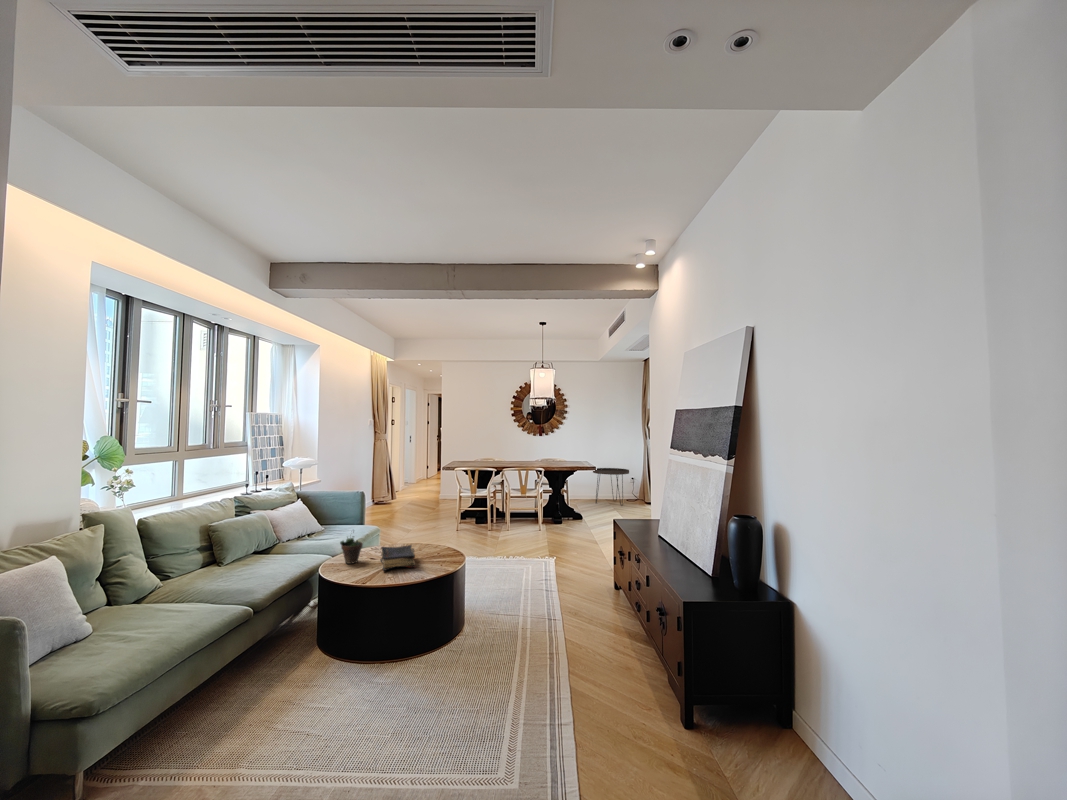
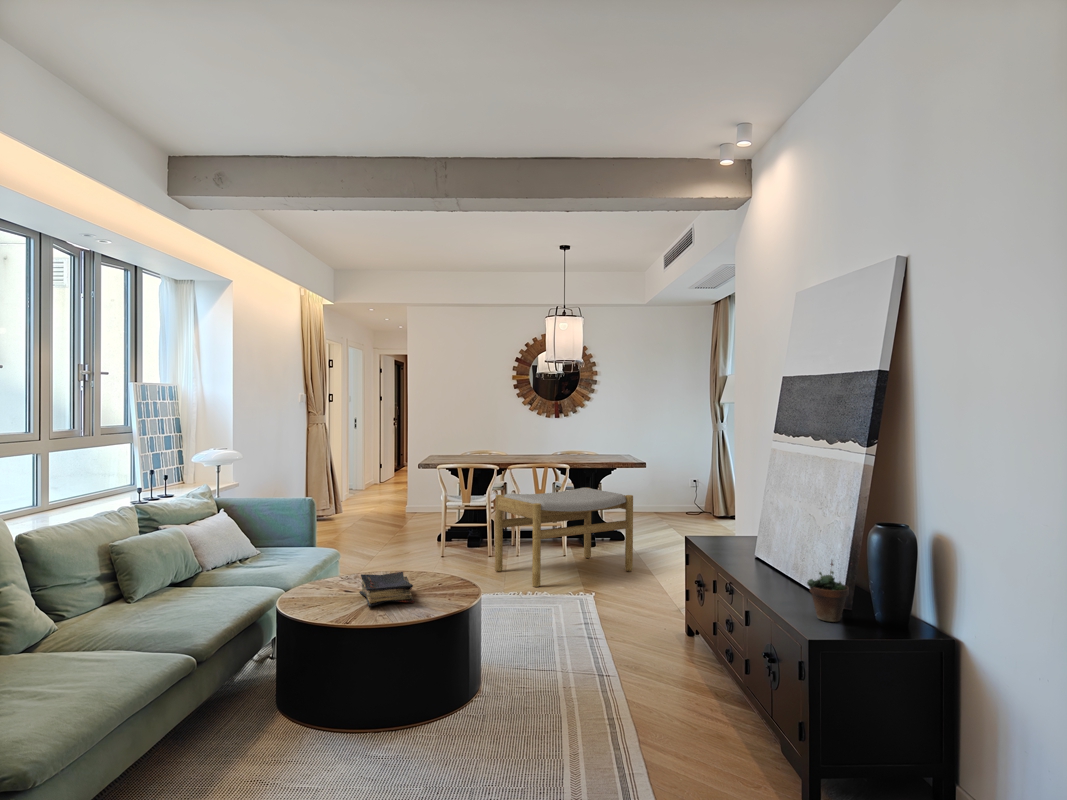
side table: present [593,468,629,504] -> none [636,465,690,520]
footstool: none [491,484,585,553] -> present [495,488,633,587]
succulent plant: present [340,538,363,564] -> present [807,562,849,622]

